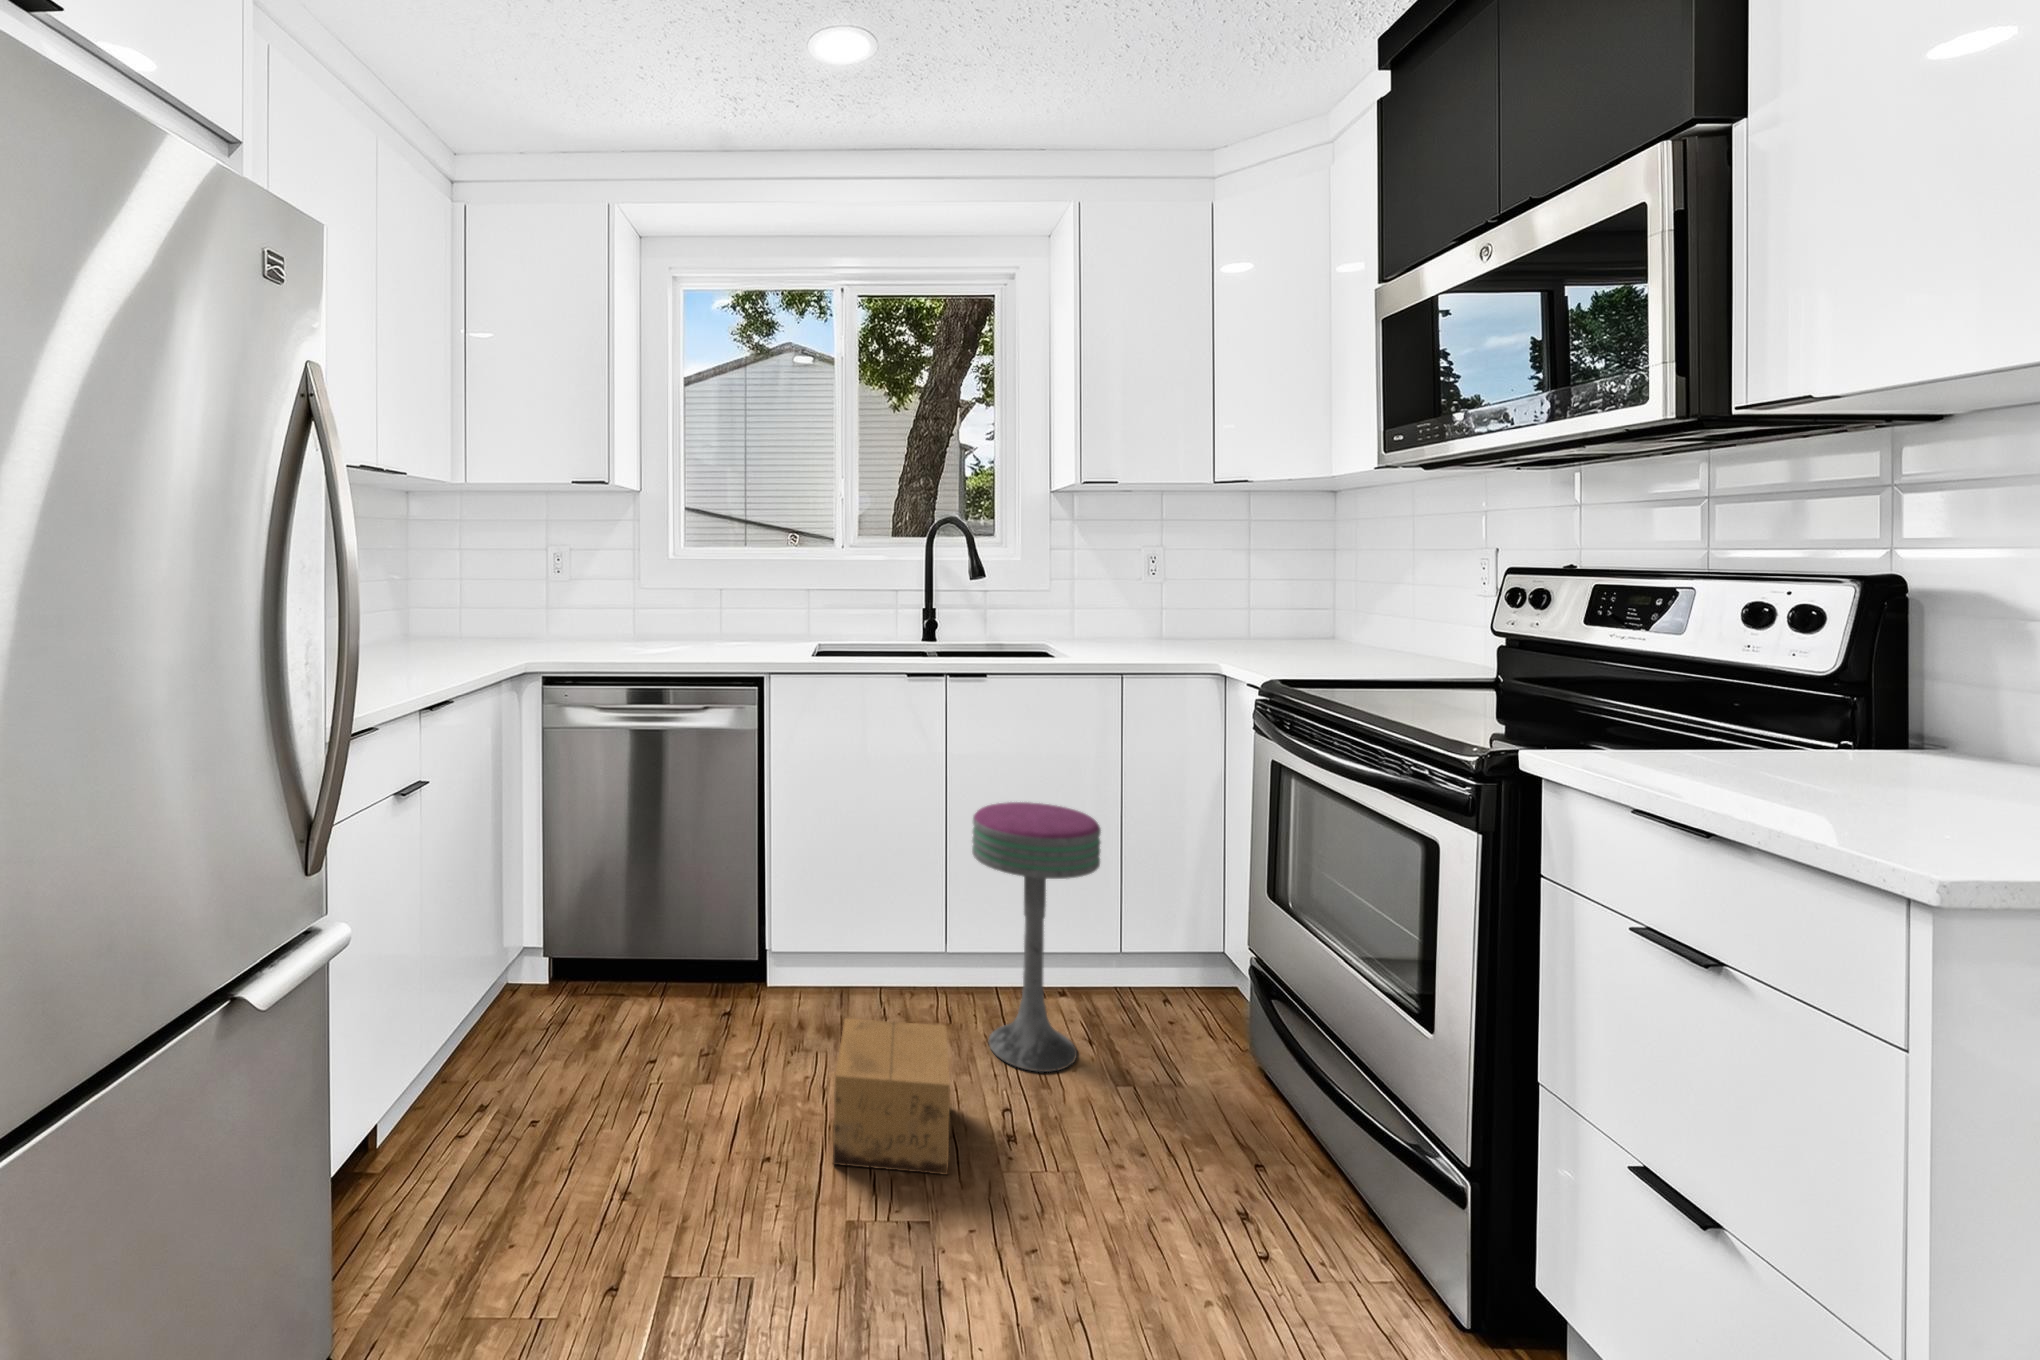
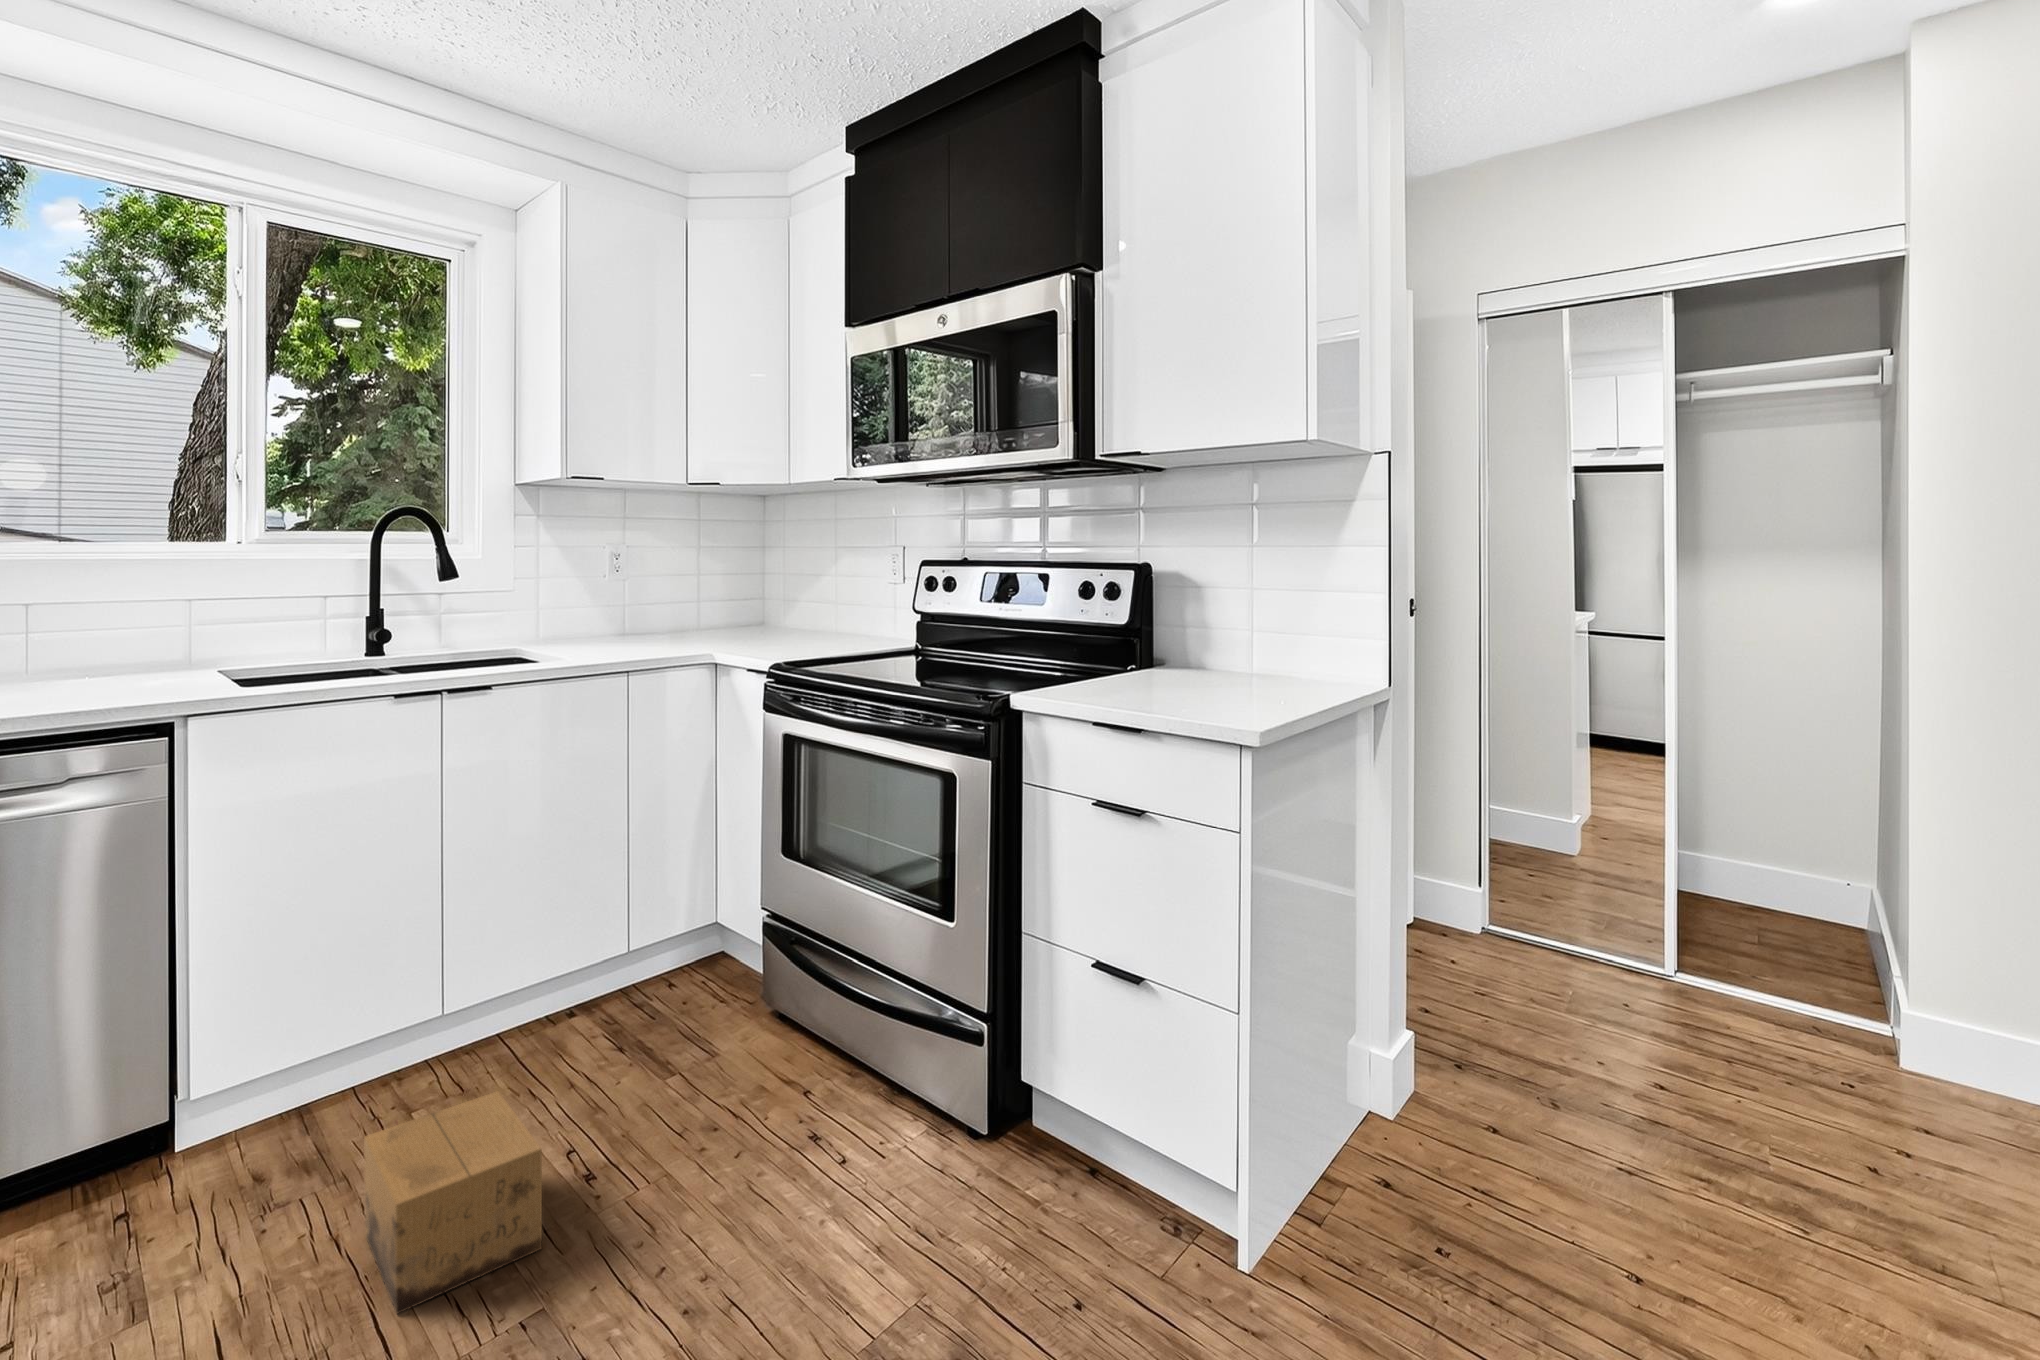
bar stool: present [972,802,1101,1072] -> none [488,807,637,1107]

